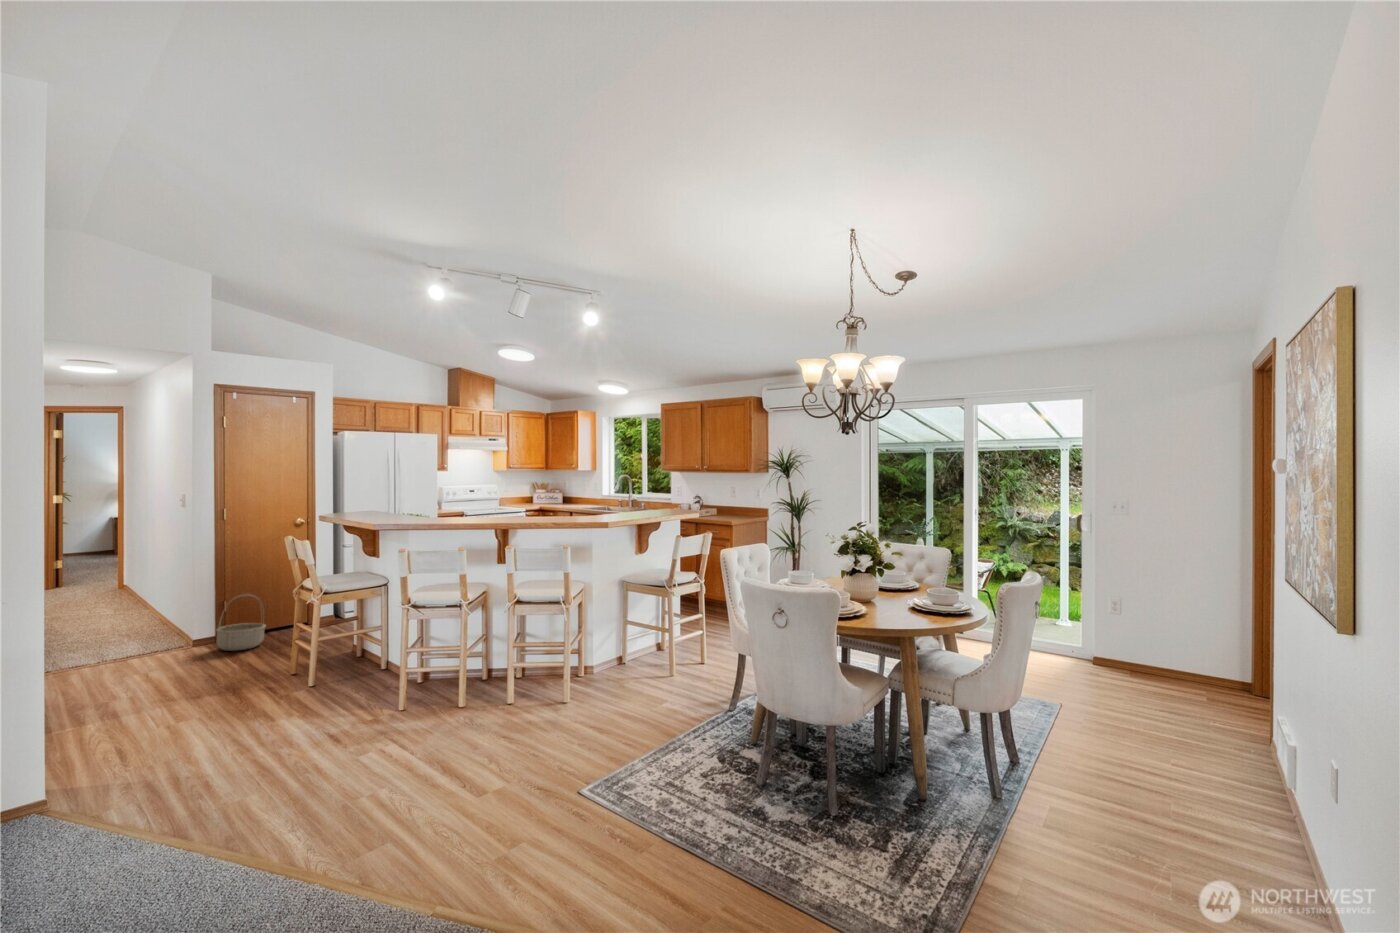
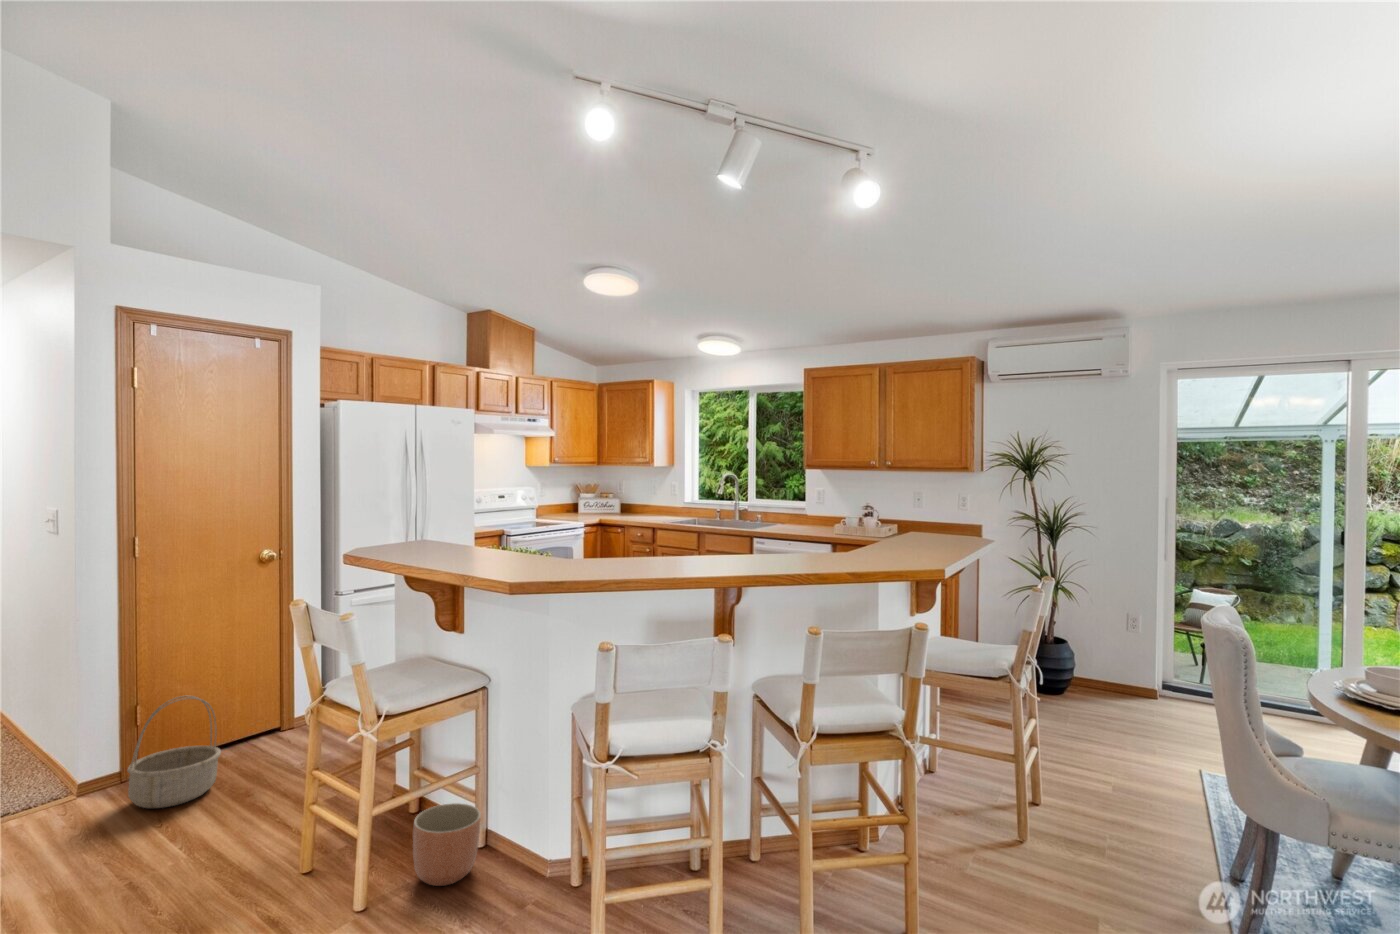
planter: none [343,644,379,680] -> present [413,803,481,886]

